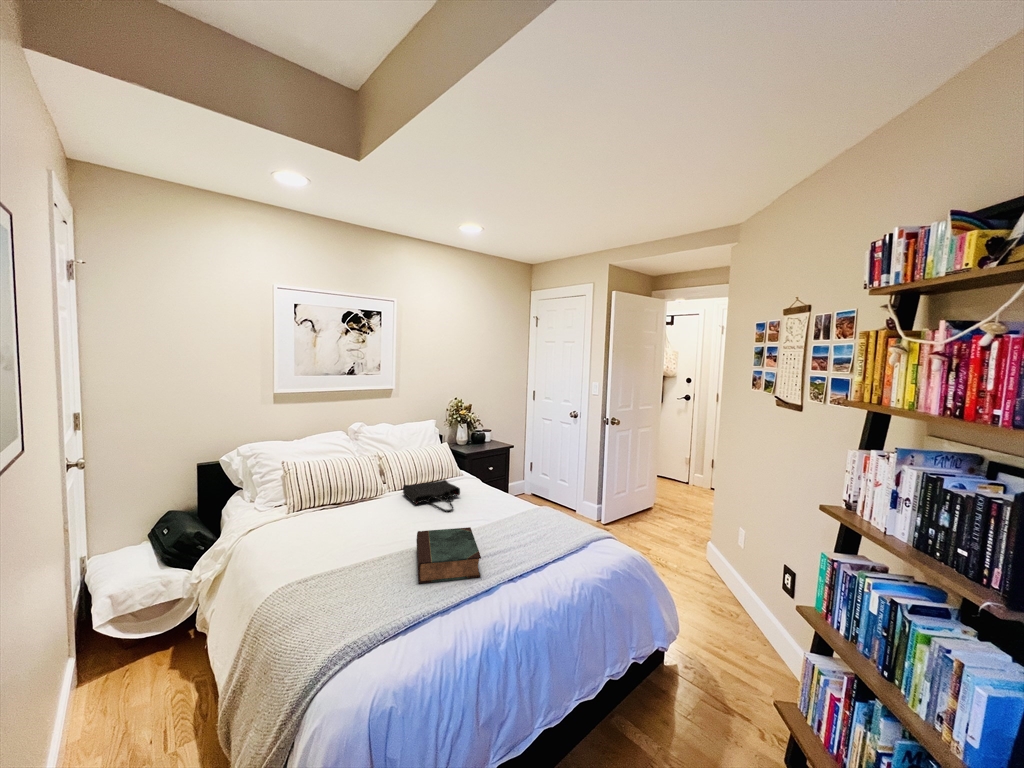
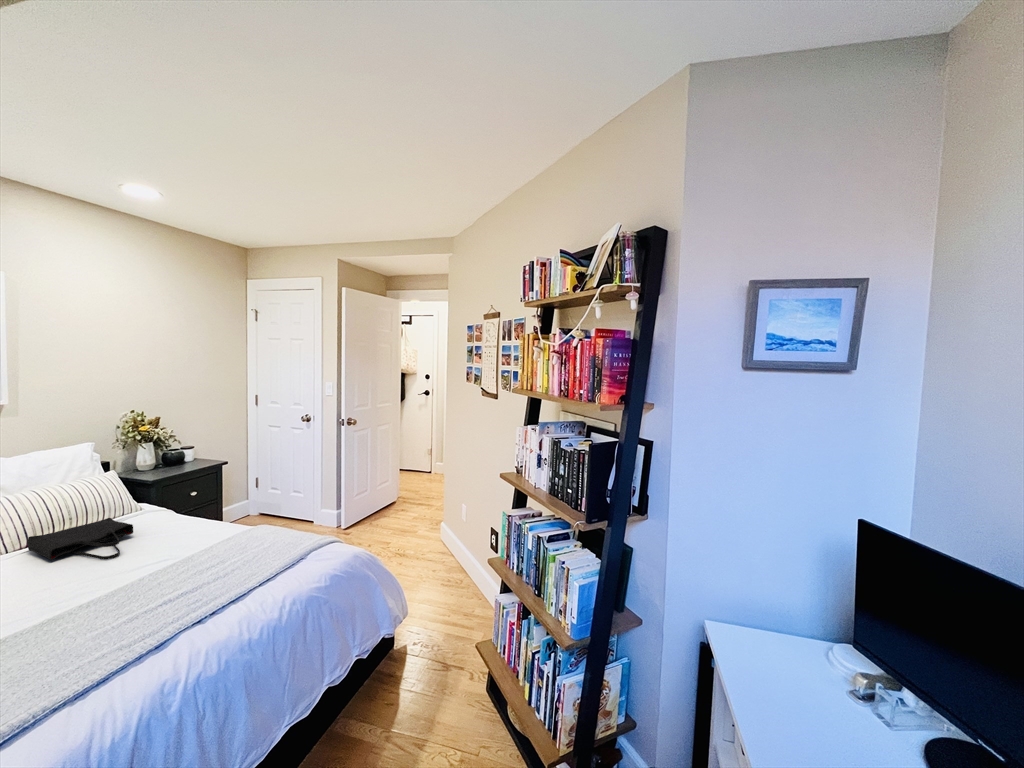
book: present [416,527,481,584] -> none [40,570,152,663]

